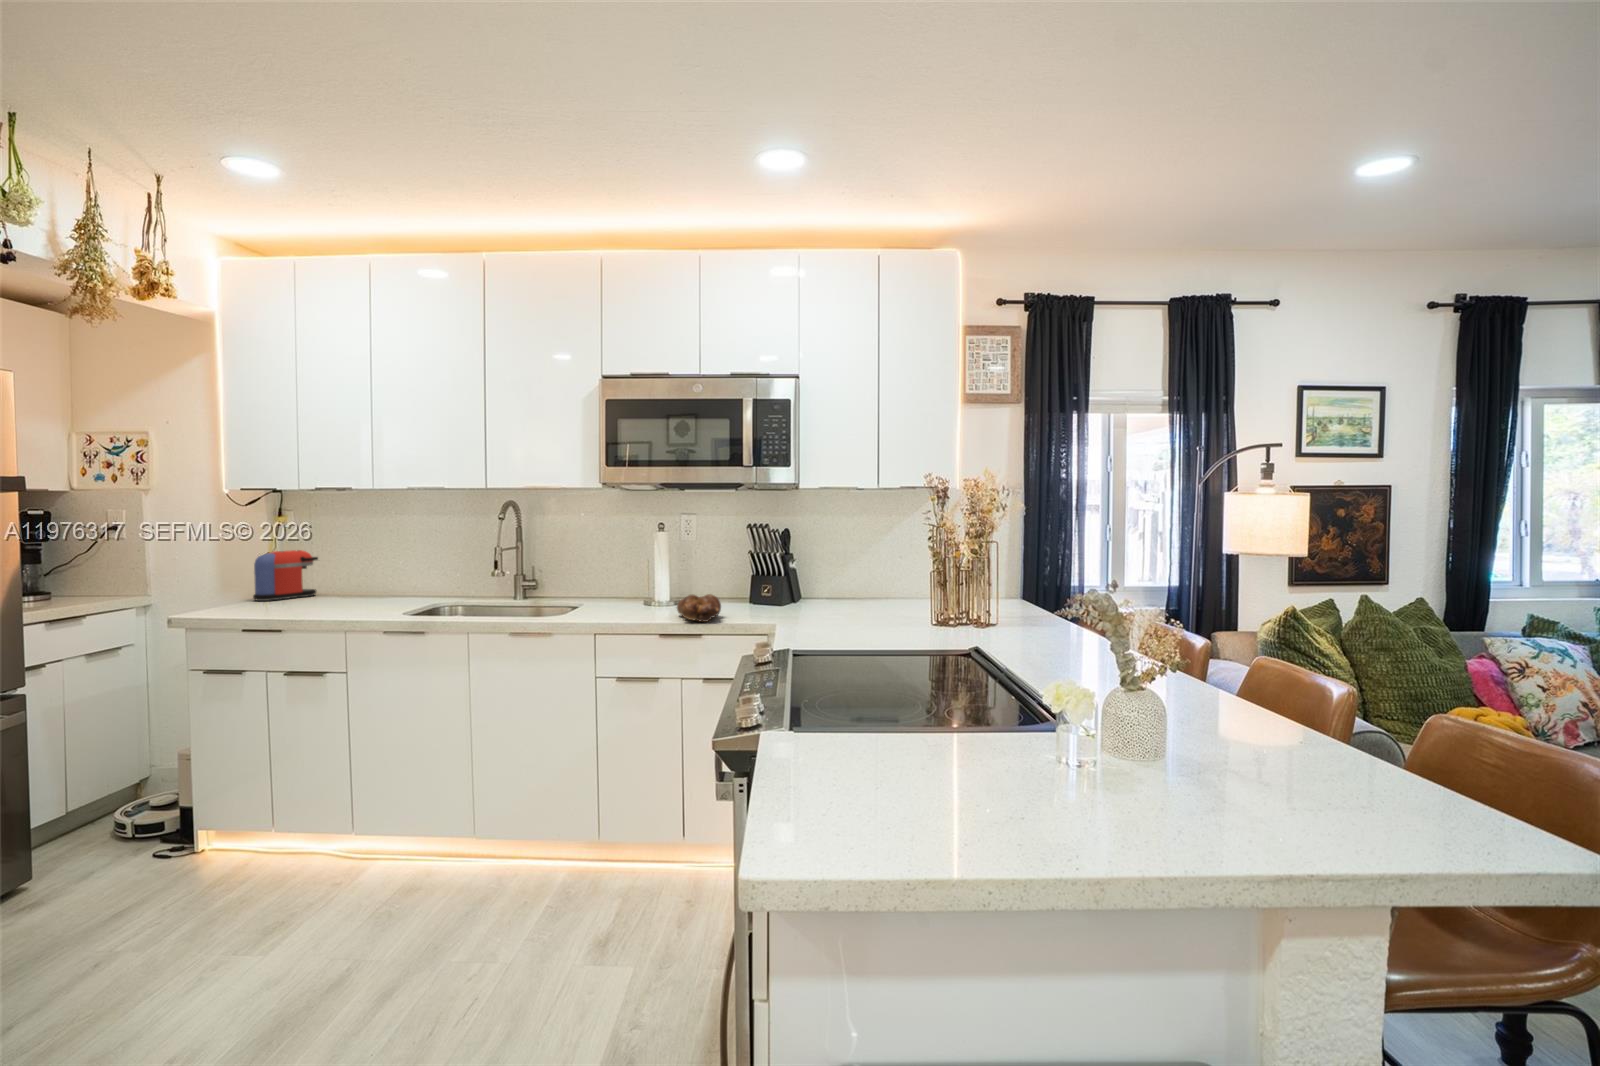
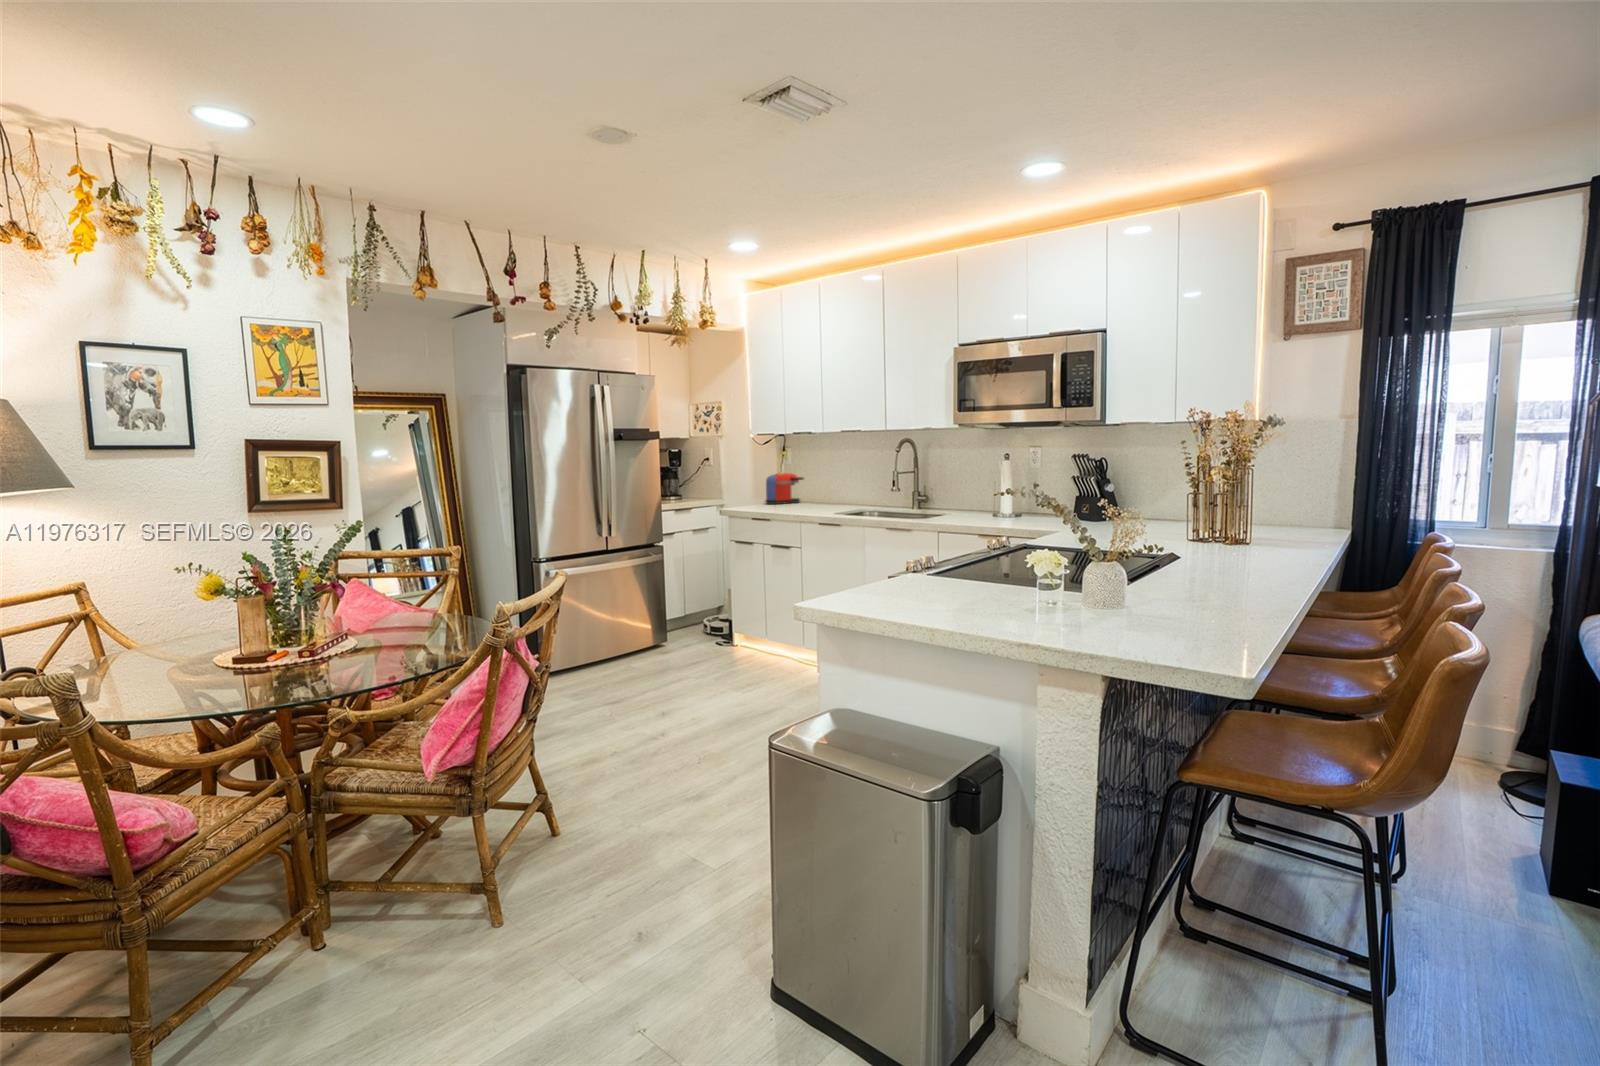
bread loaf: present [677,594,721,622] -> none [990,509,1027,530]

